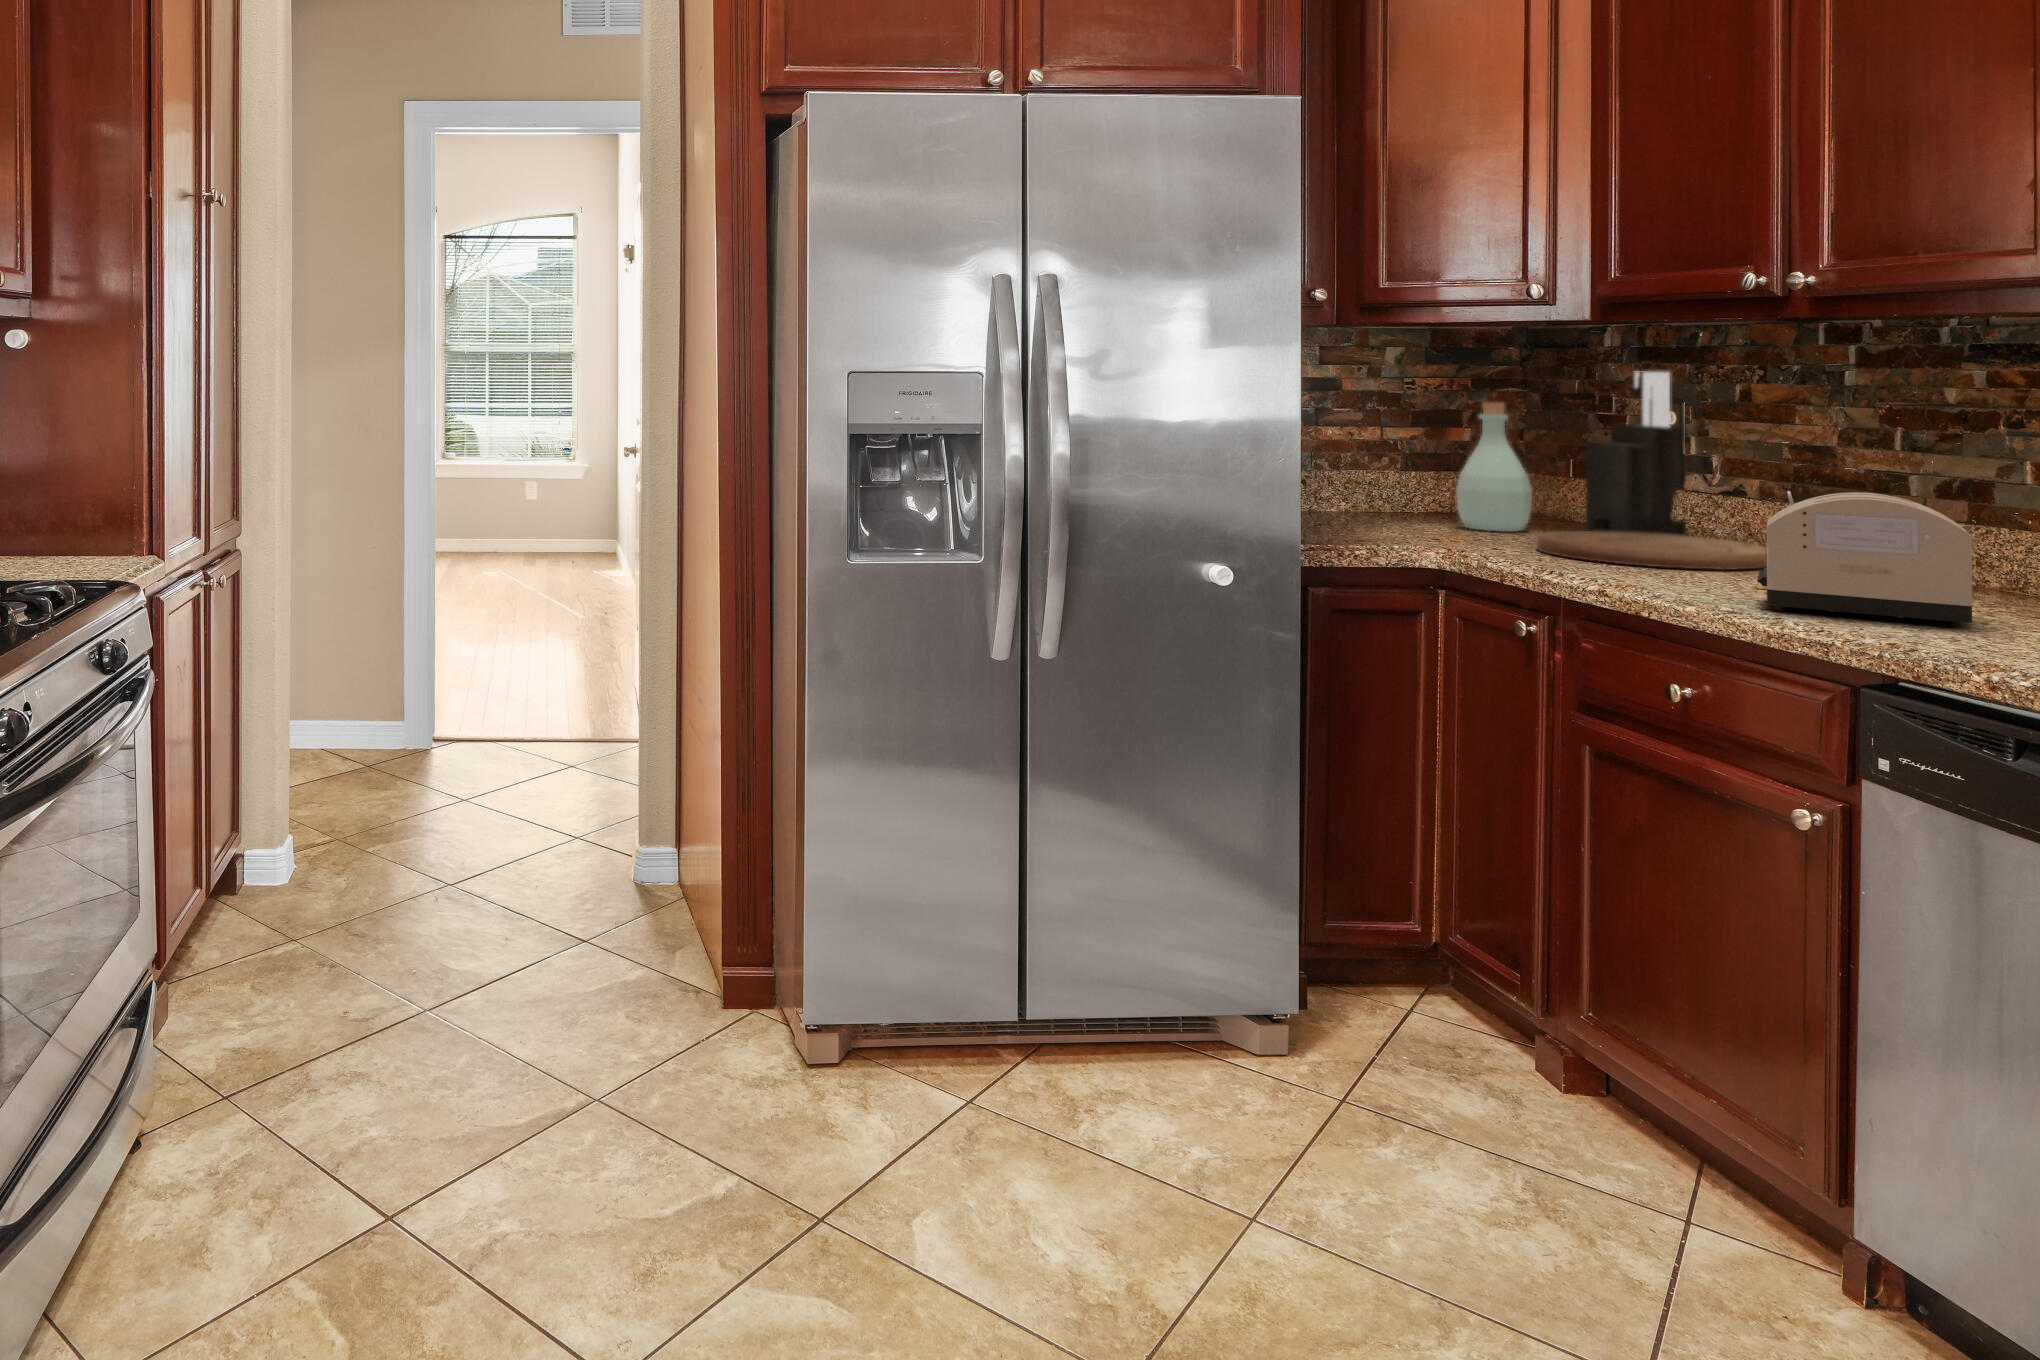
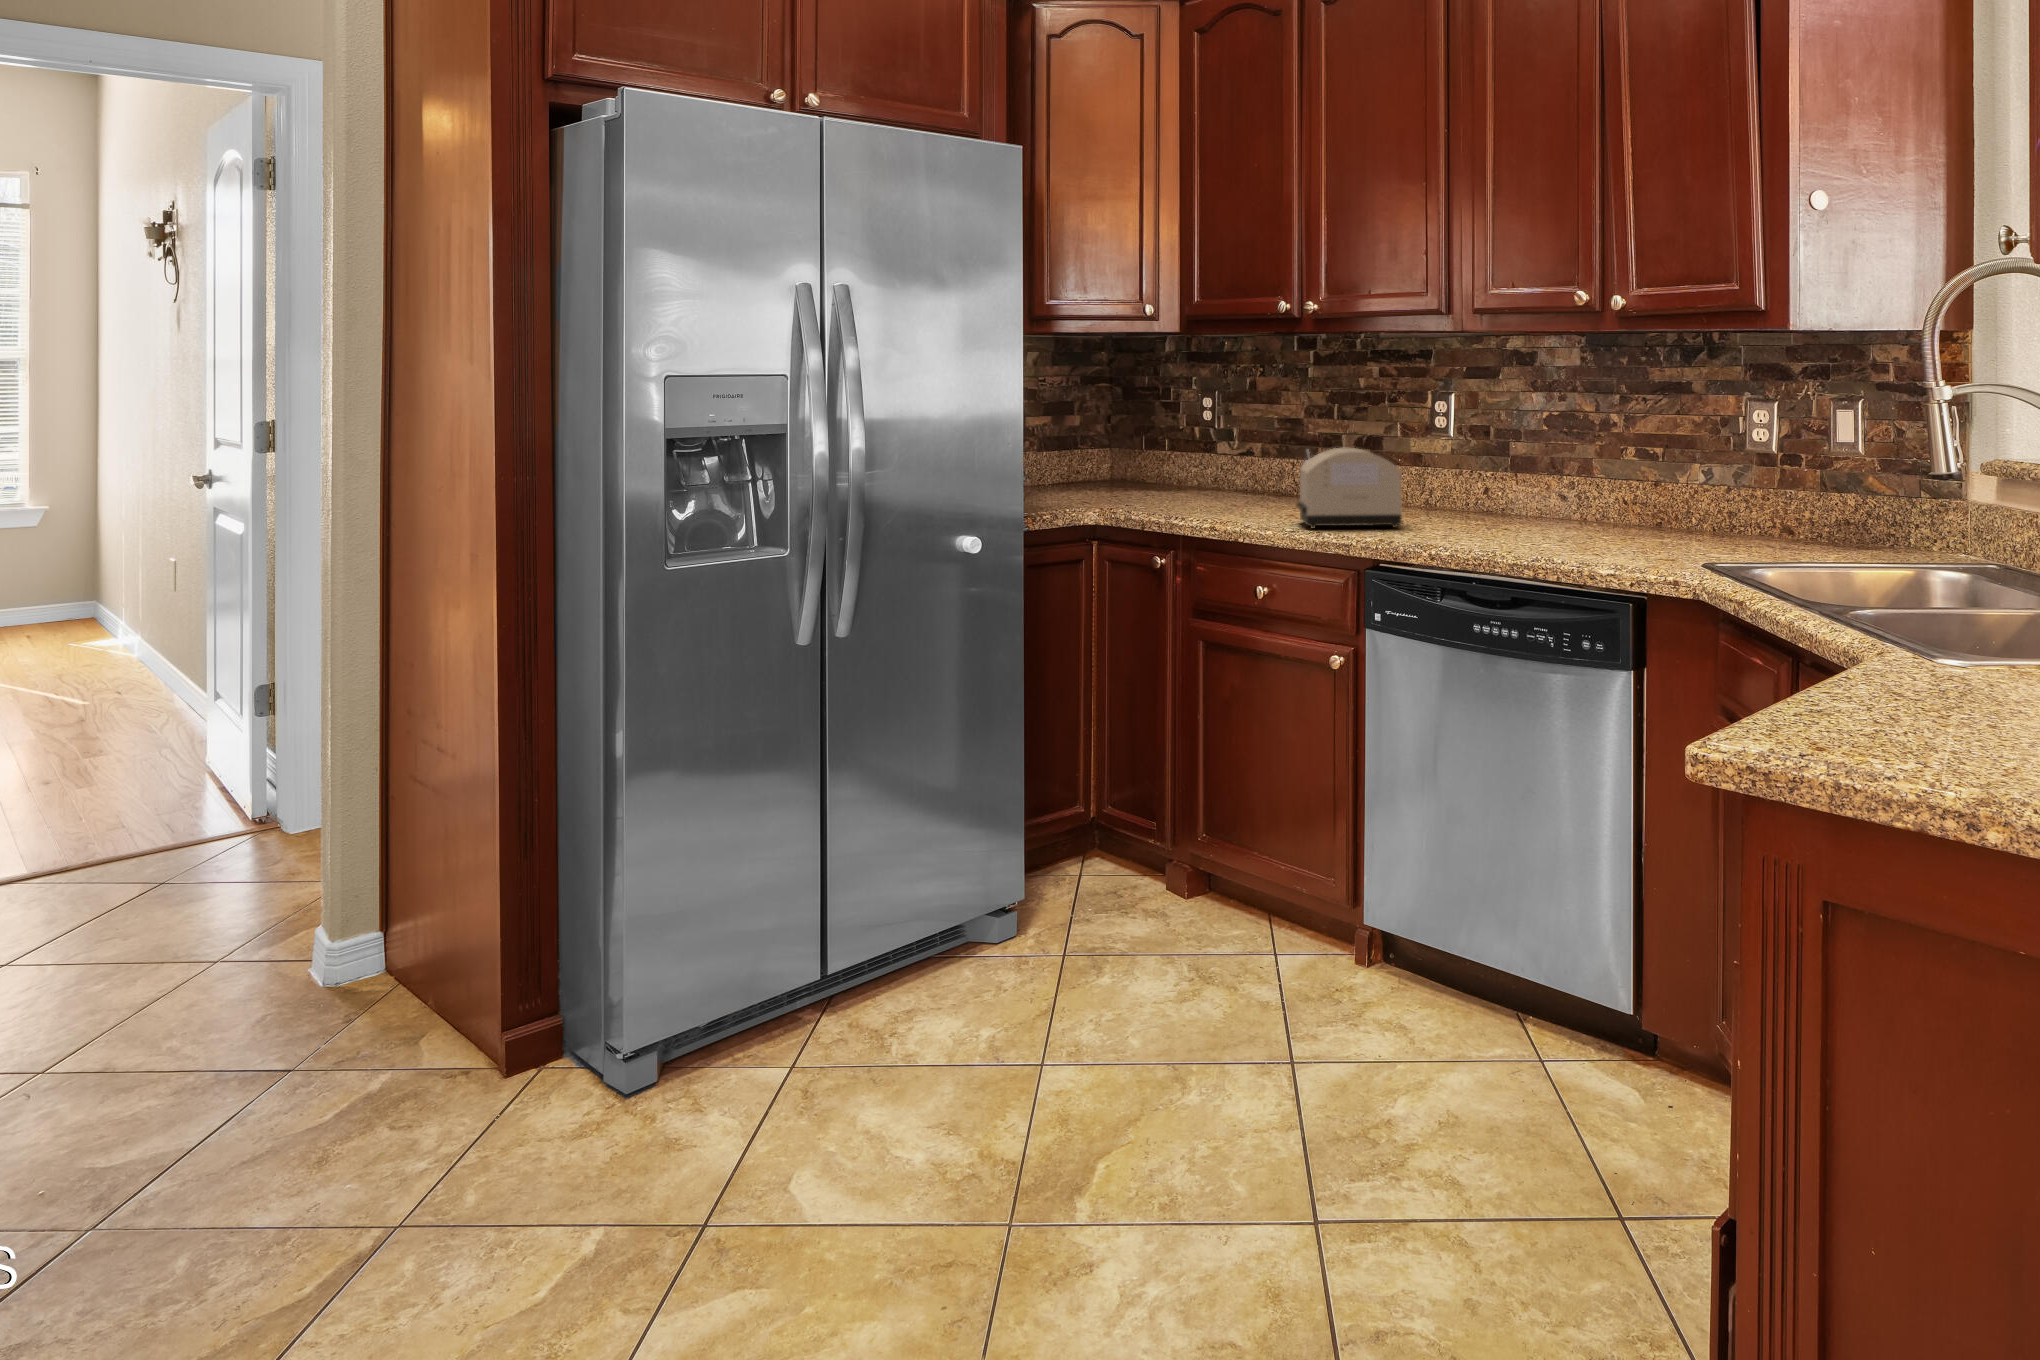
knife block: present [1586,372,1686,536] -> none [1158,369,1218,489]
bottle: present [1456,403,1532,532] -> none [1085,394,1132,492]
cutting board: present [1537,531,1767,570] -> none [1149,485,1279,508]

